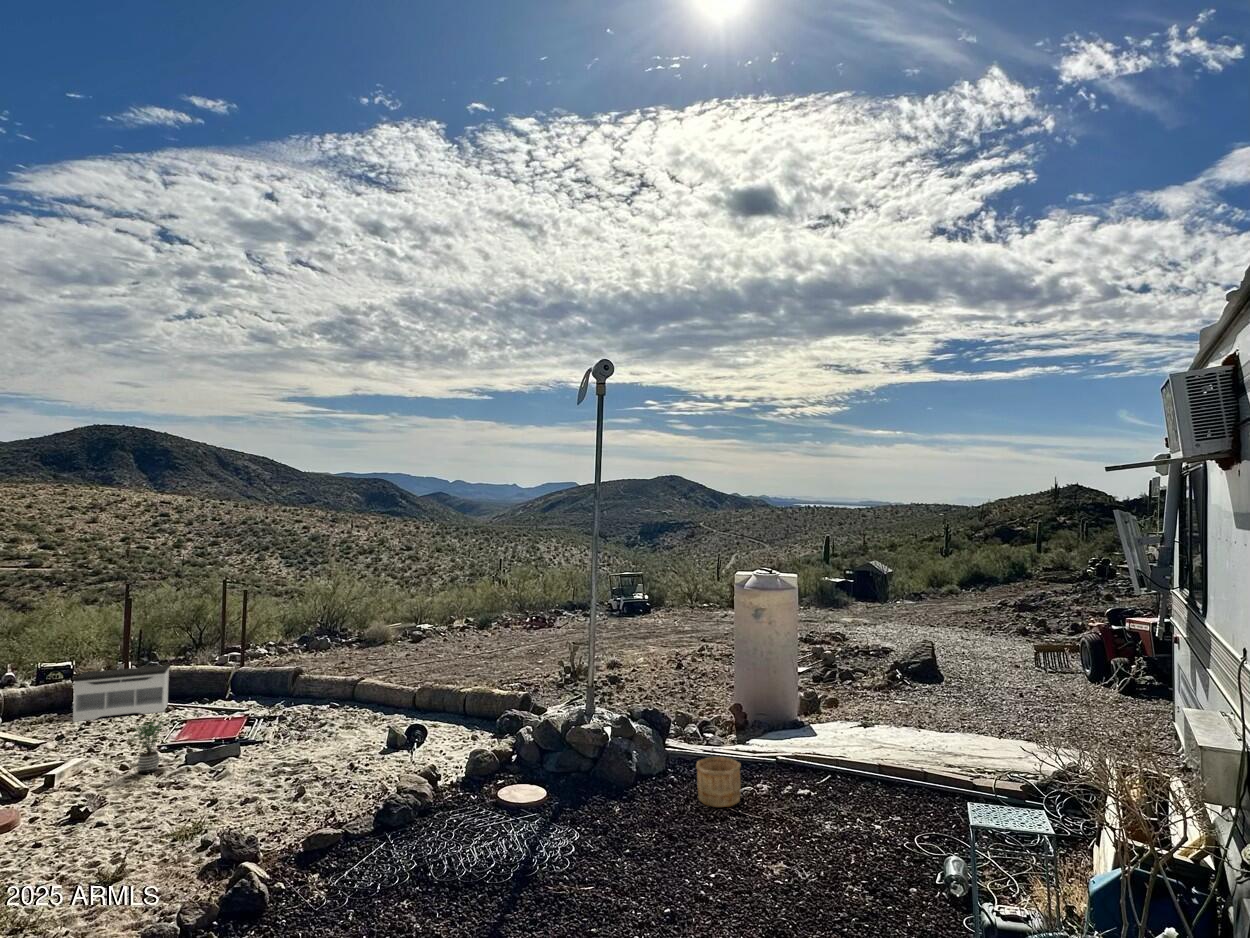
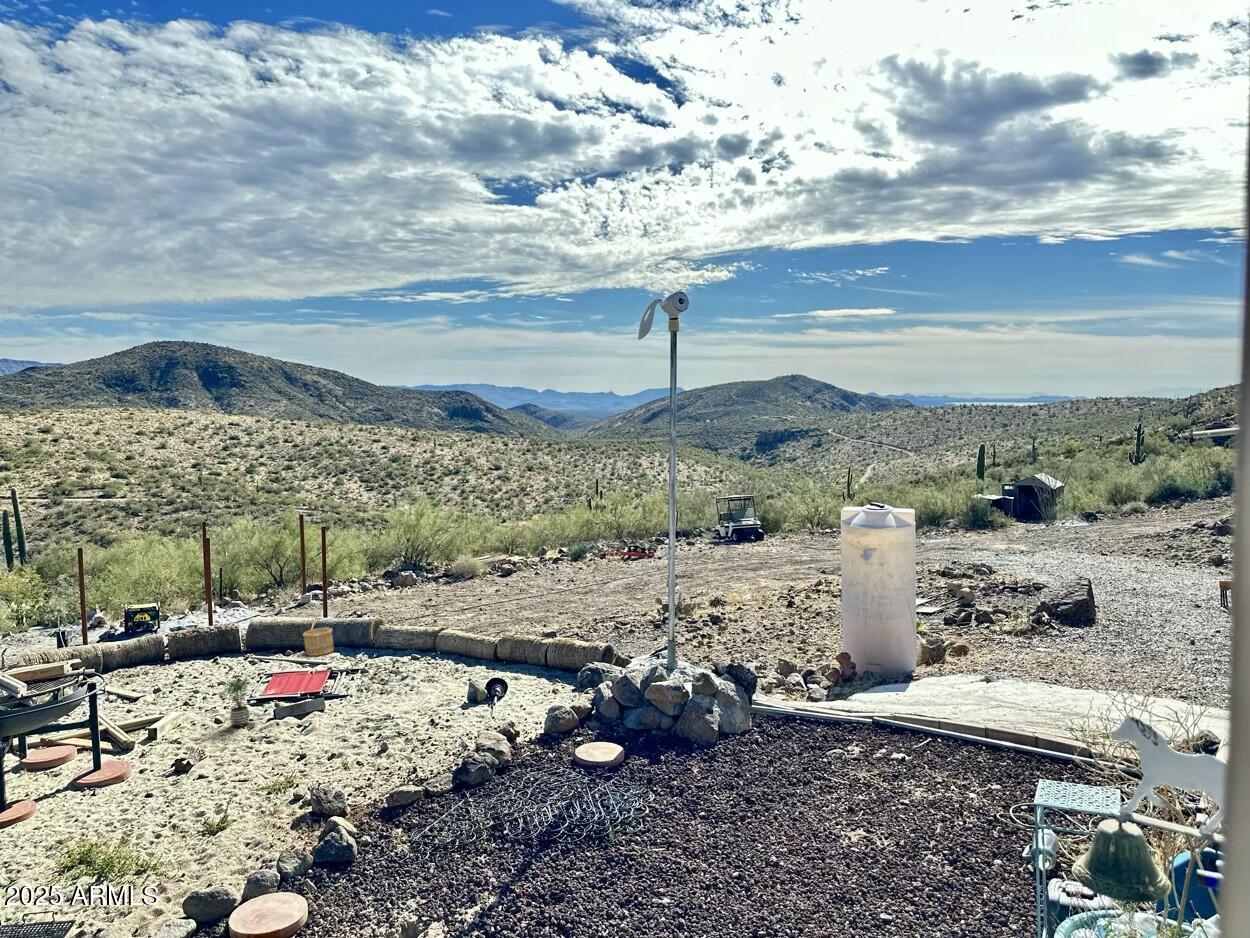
bench: present [73,665,169,722] -> none [163,615,254,674]
wooden bucket: present [696,757,741,807] -> present [303,628,334,656]

